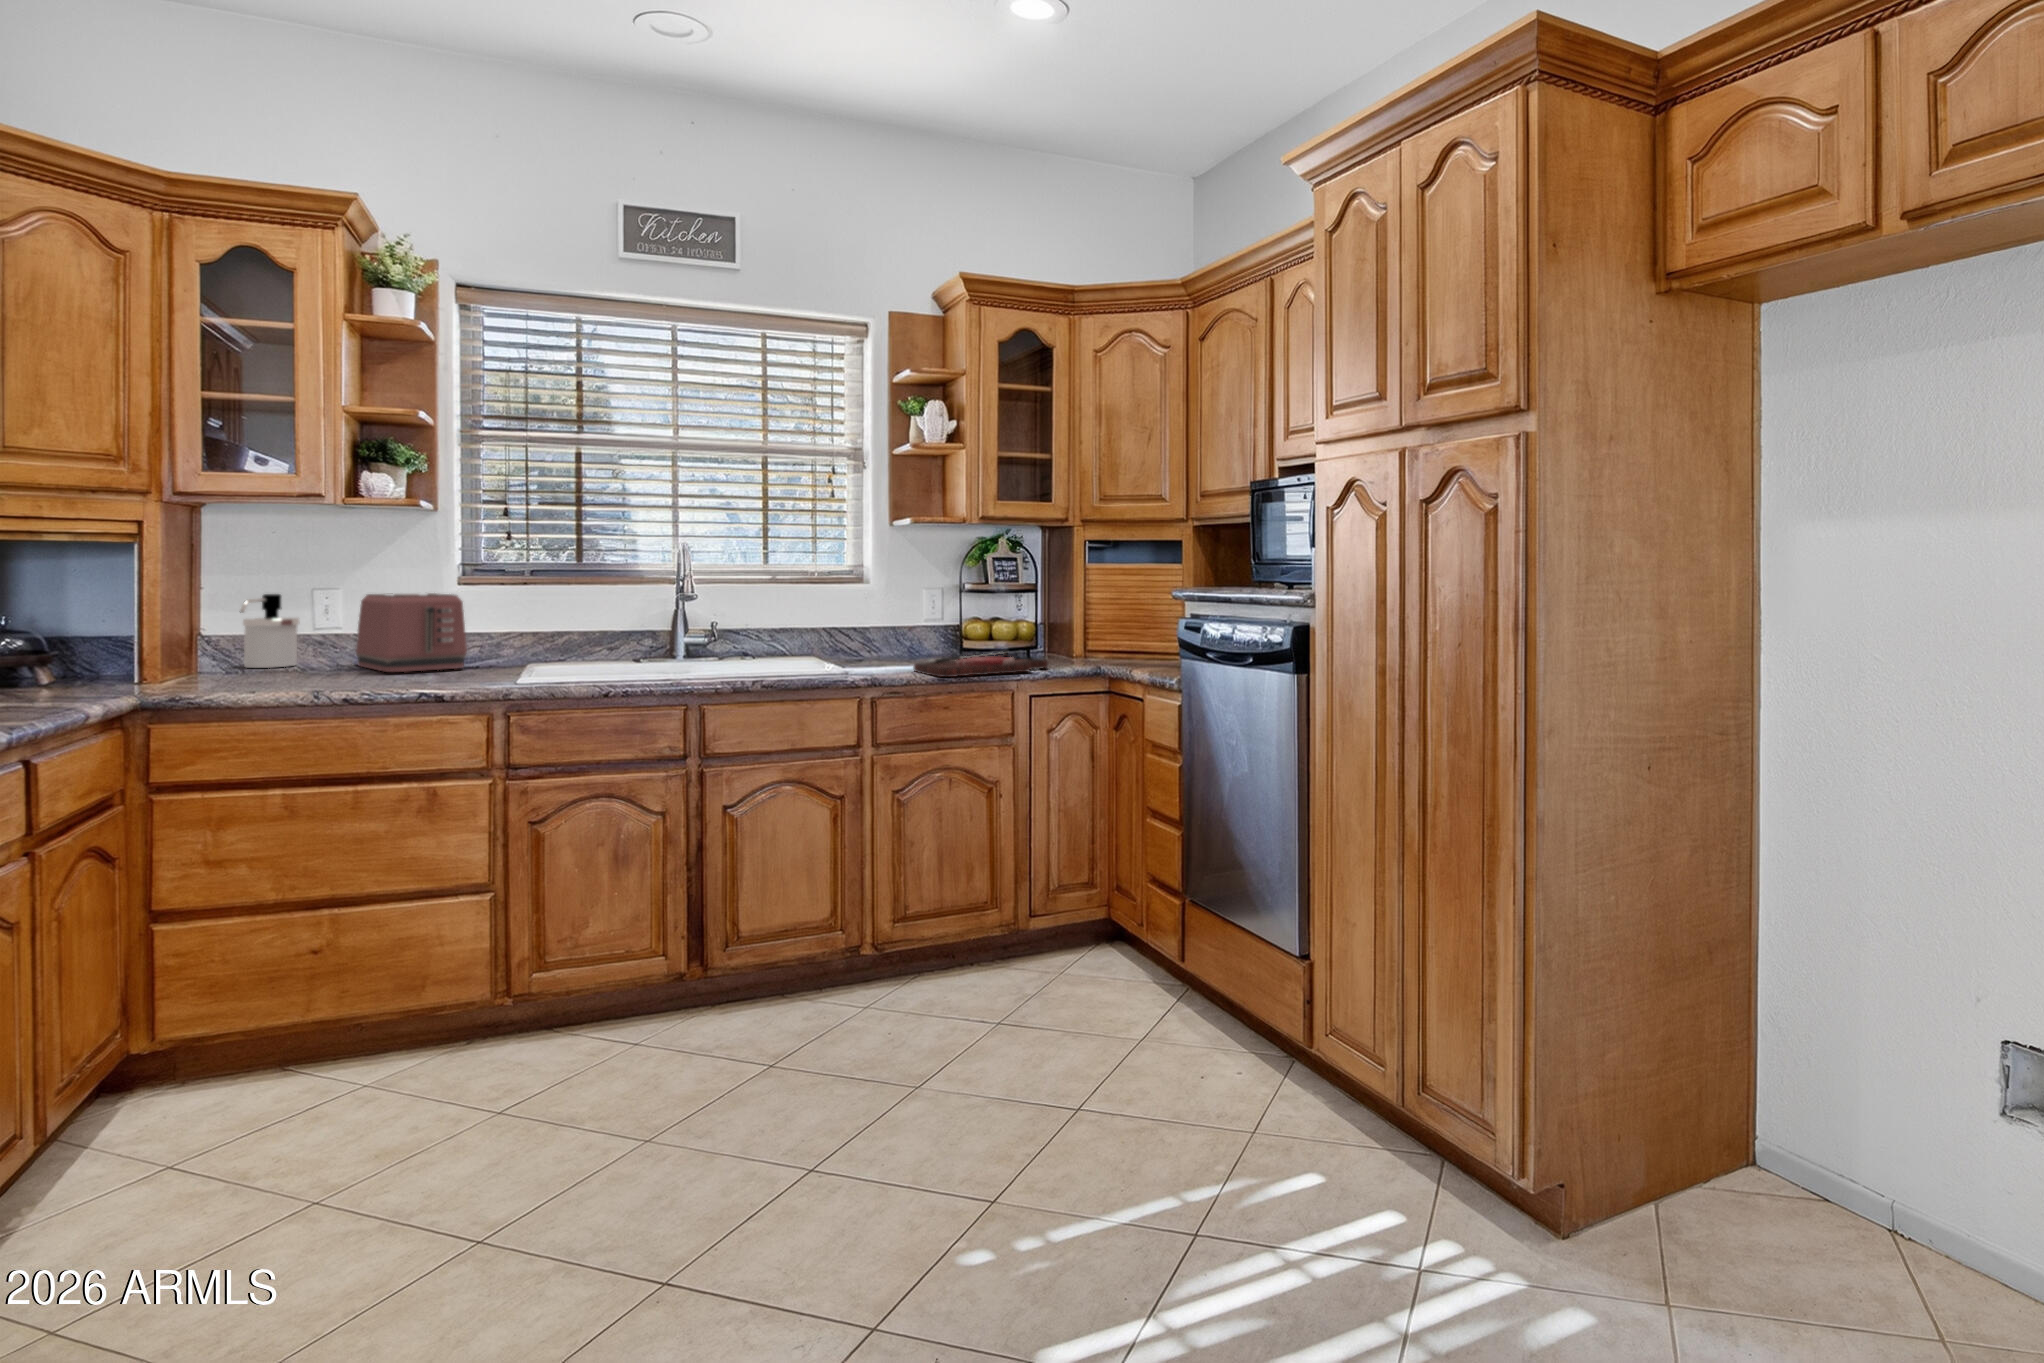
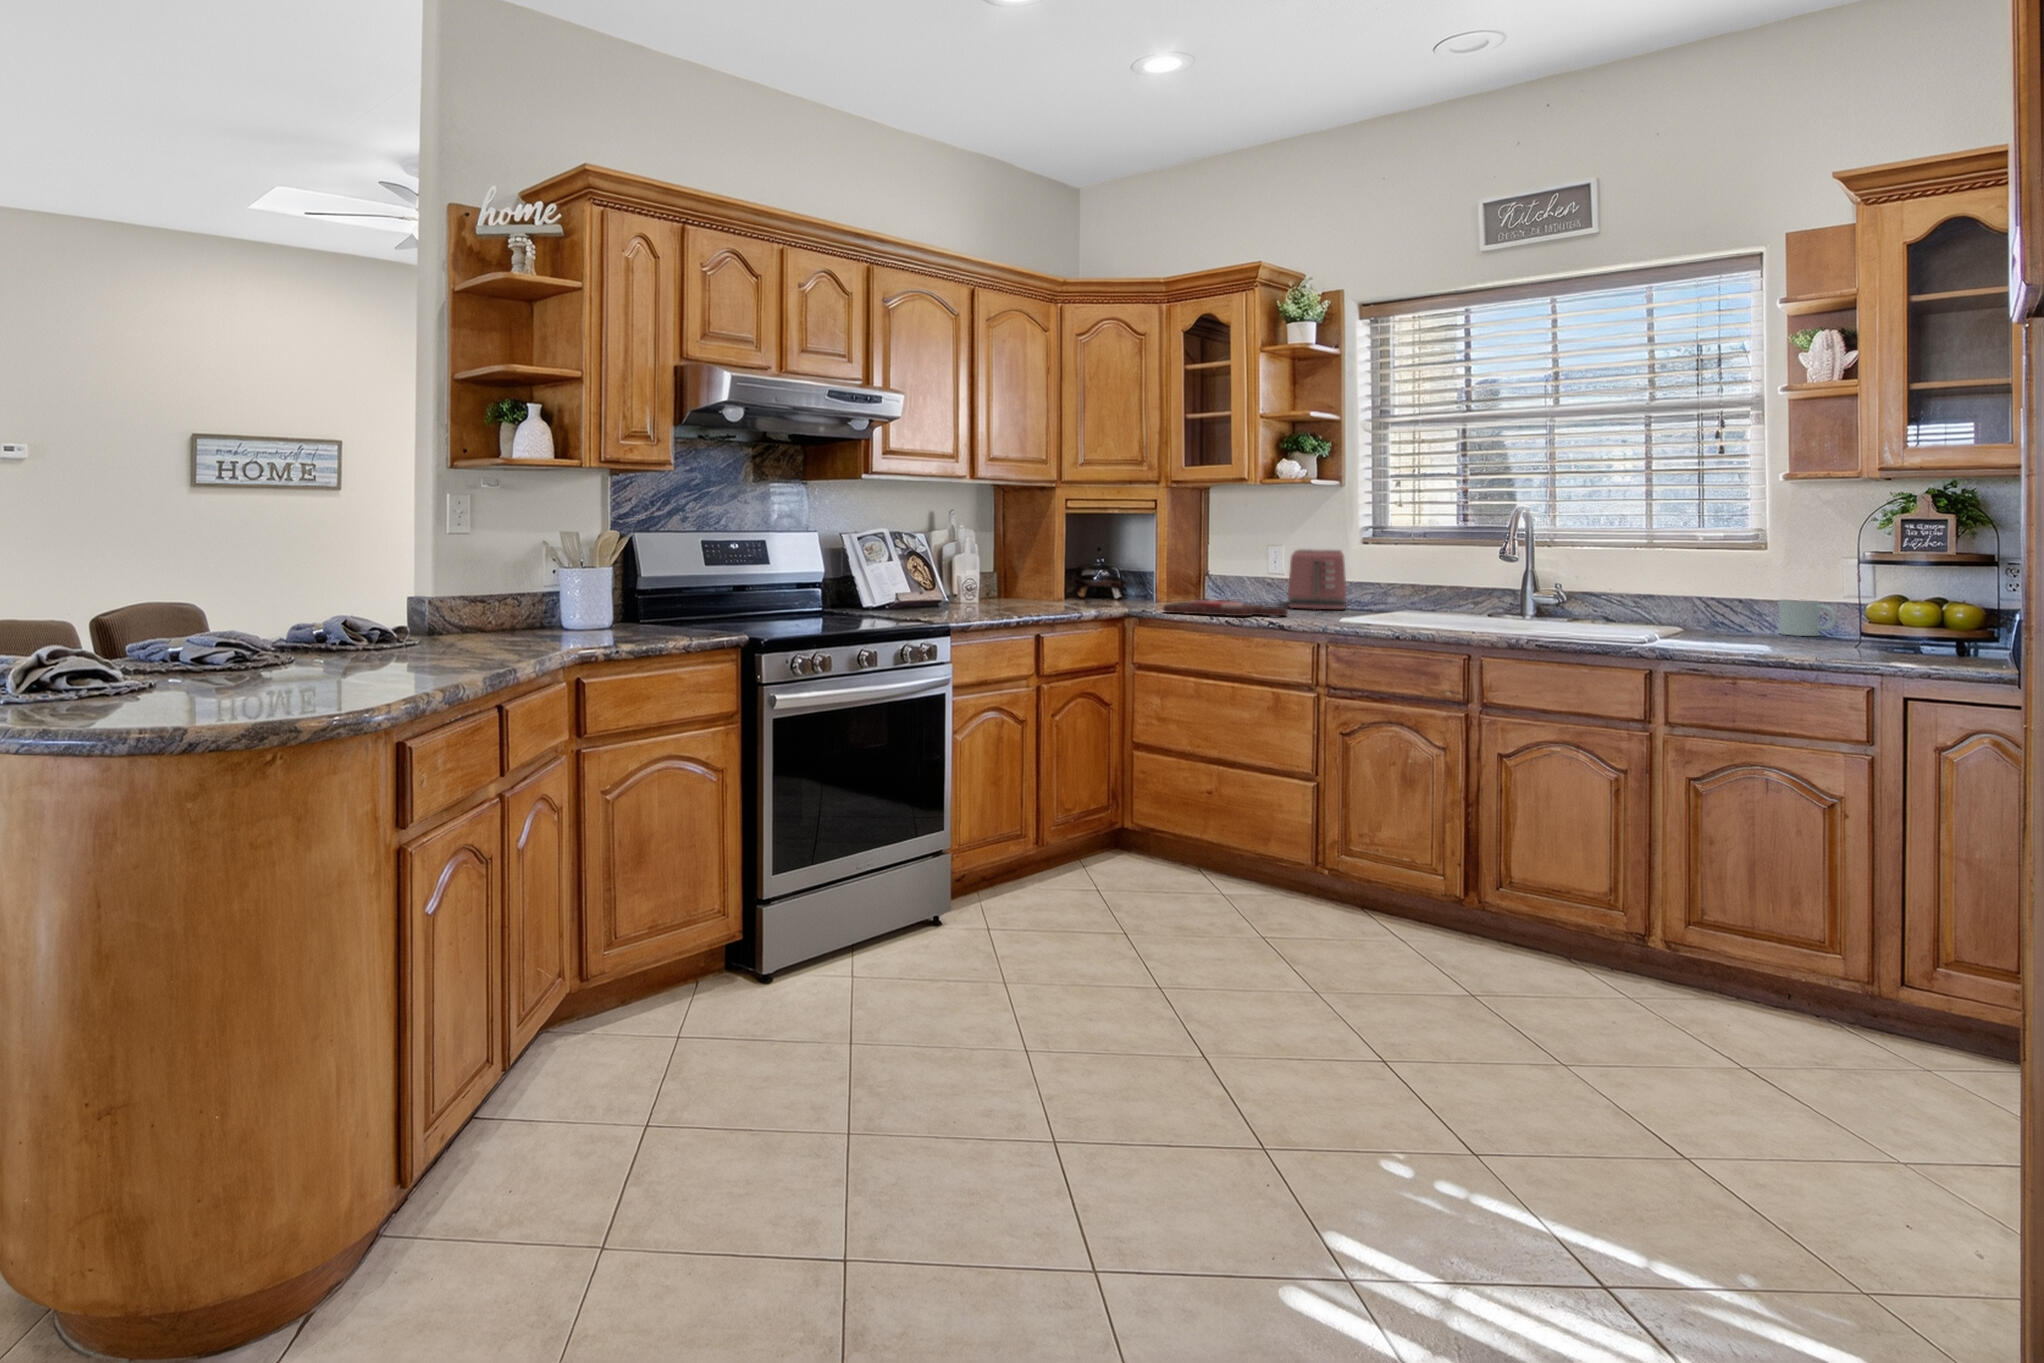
soap dispenser: present [240,594,299,668] -> none [1219,547,1261,599]
mug: none [881,623,923,654] -> present [1778,600,1837,636]
cutting board: present [913,653,1048,677] -> present [1163,599,1288,616]

